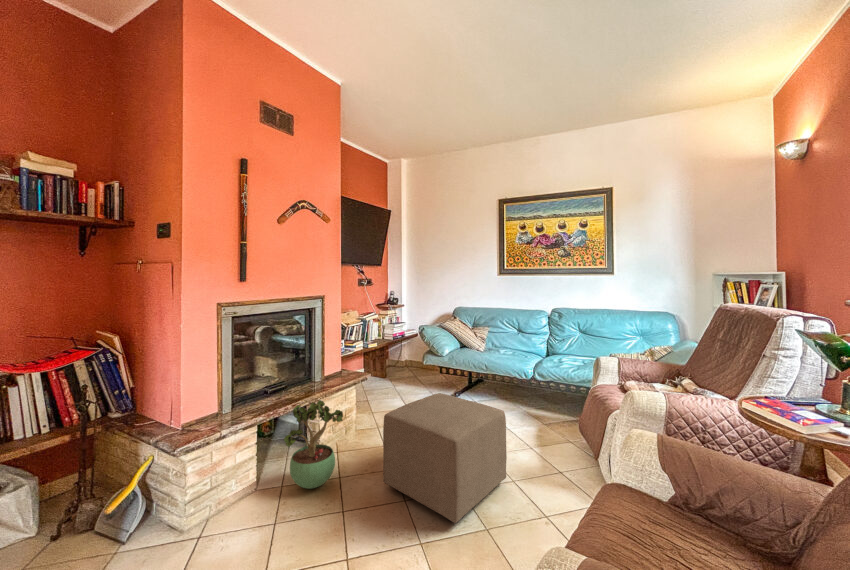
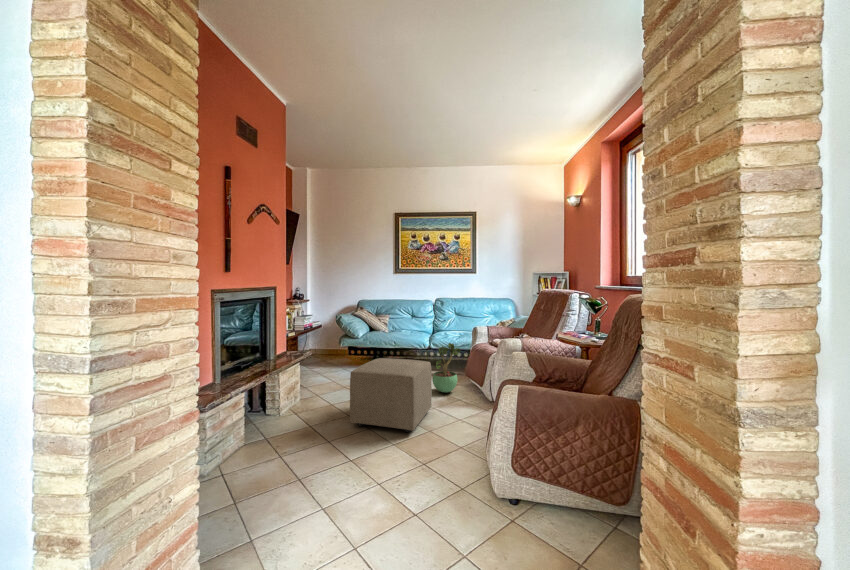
potted plant: present [284,400,343,489] -> present [433,343,461,393]

